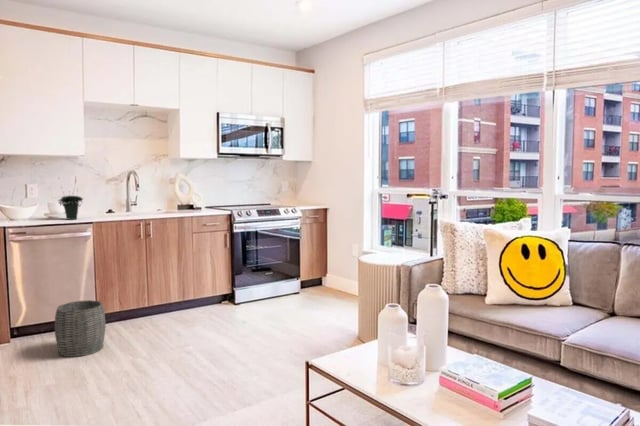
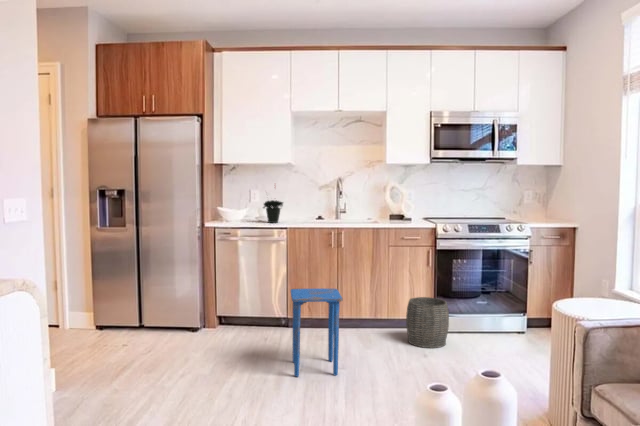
side table: none [128,276,190,362] -> present [291,288,343,377]
woven basket: present [55,300,106,357] -> present [406,297,449,348]

